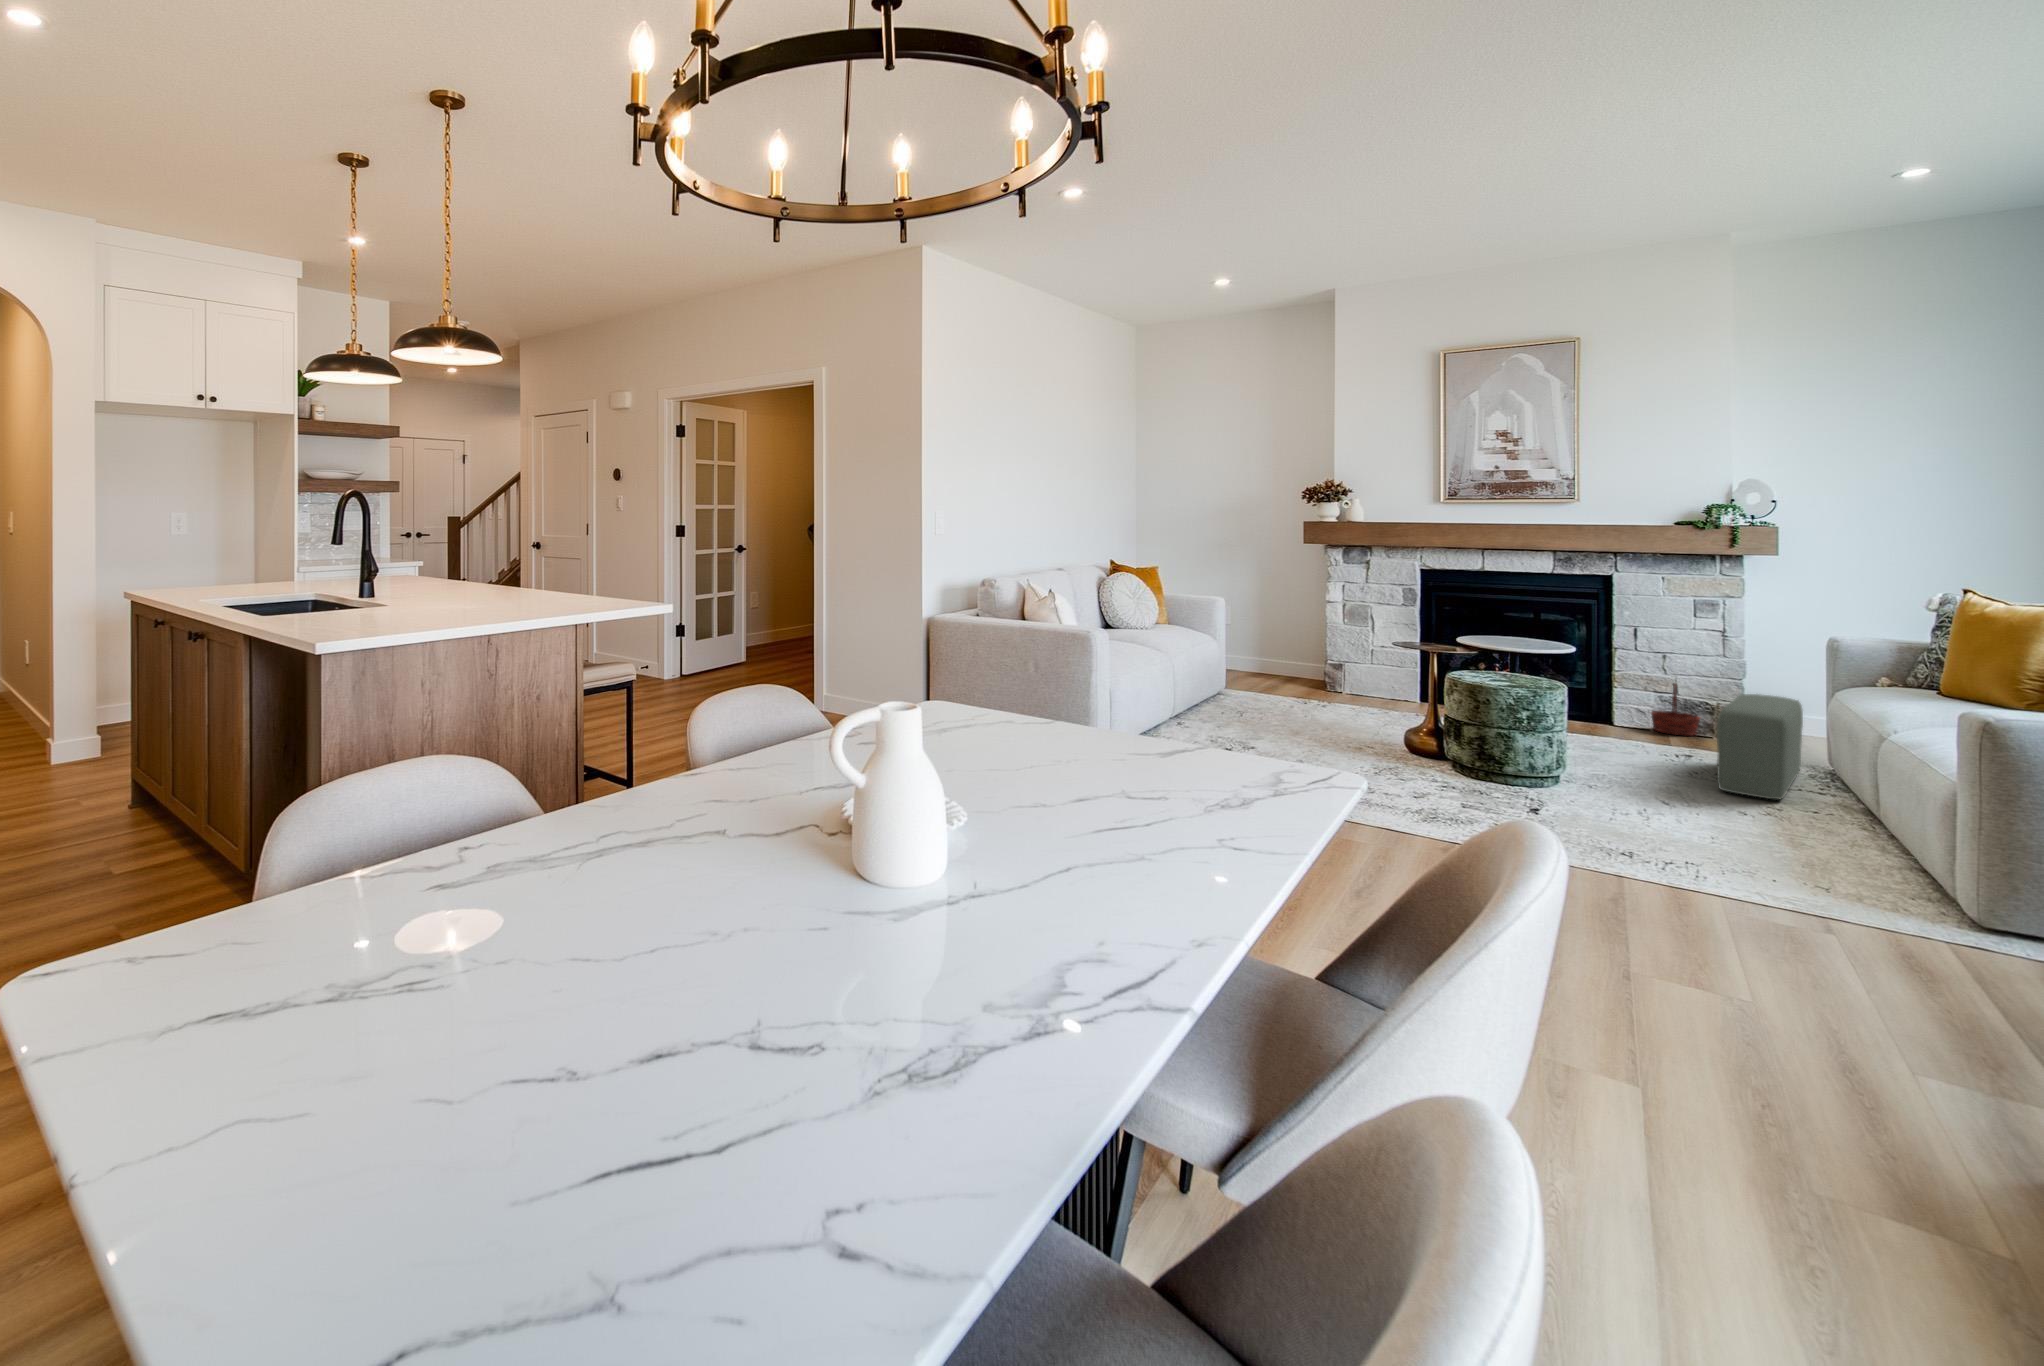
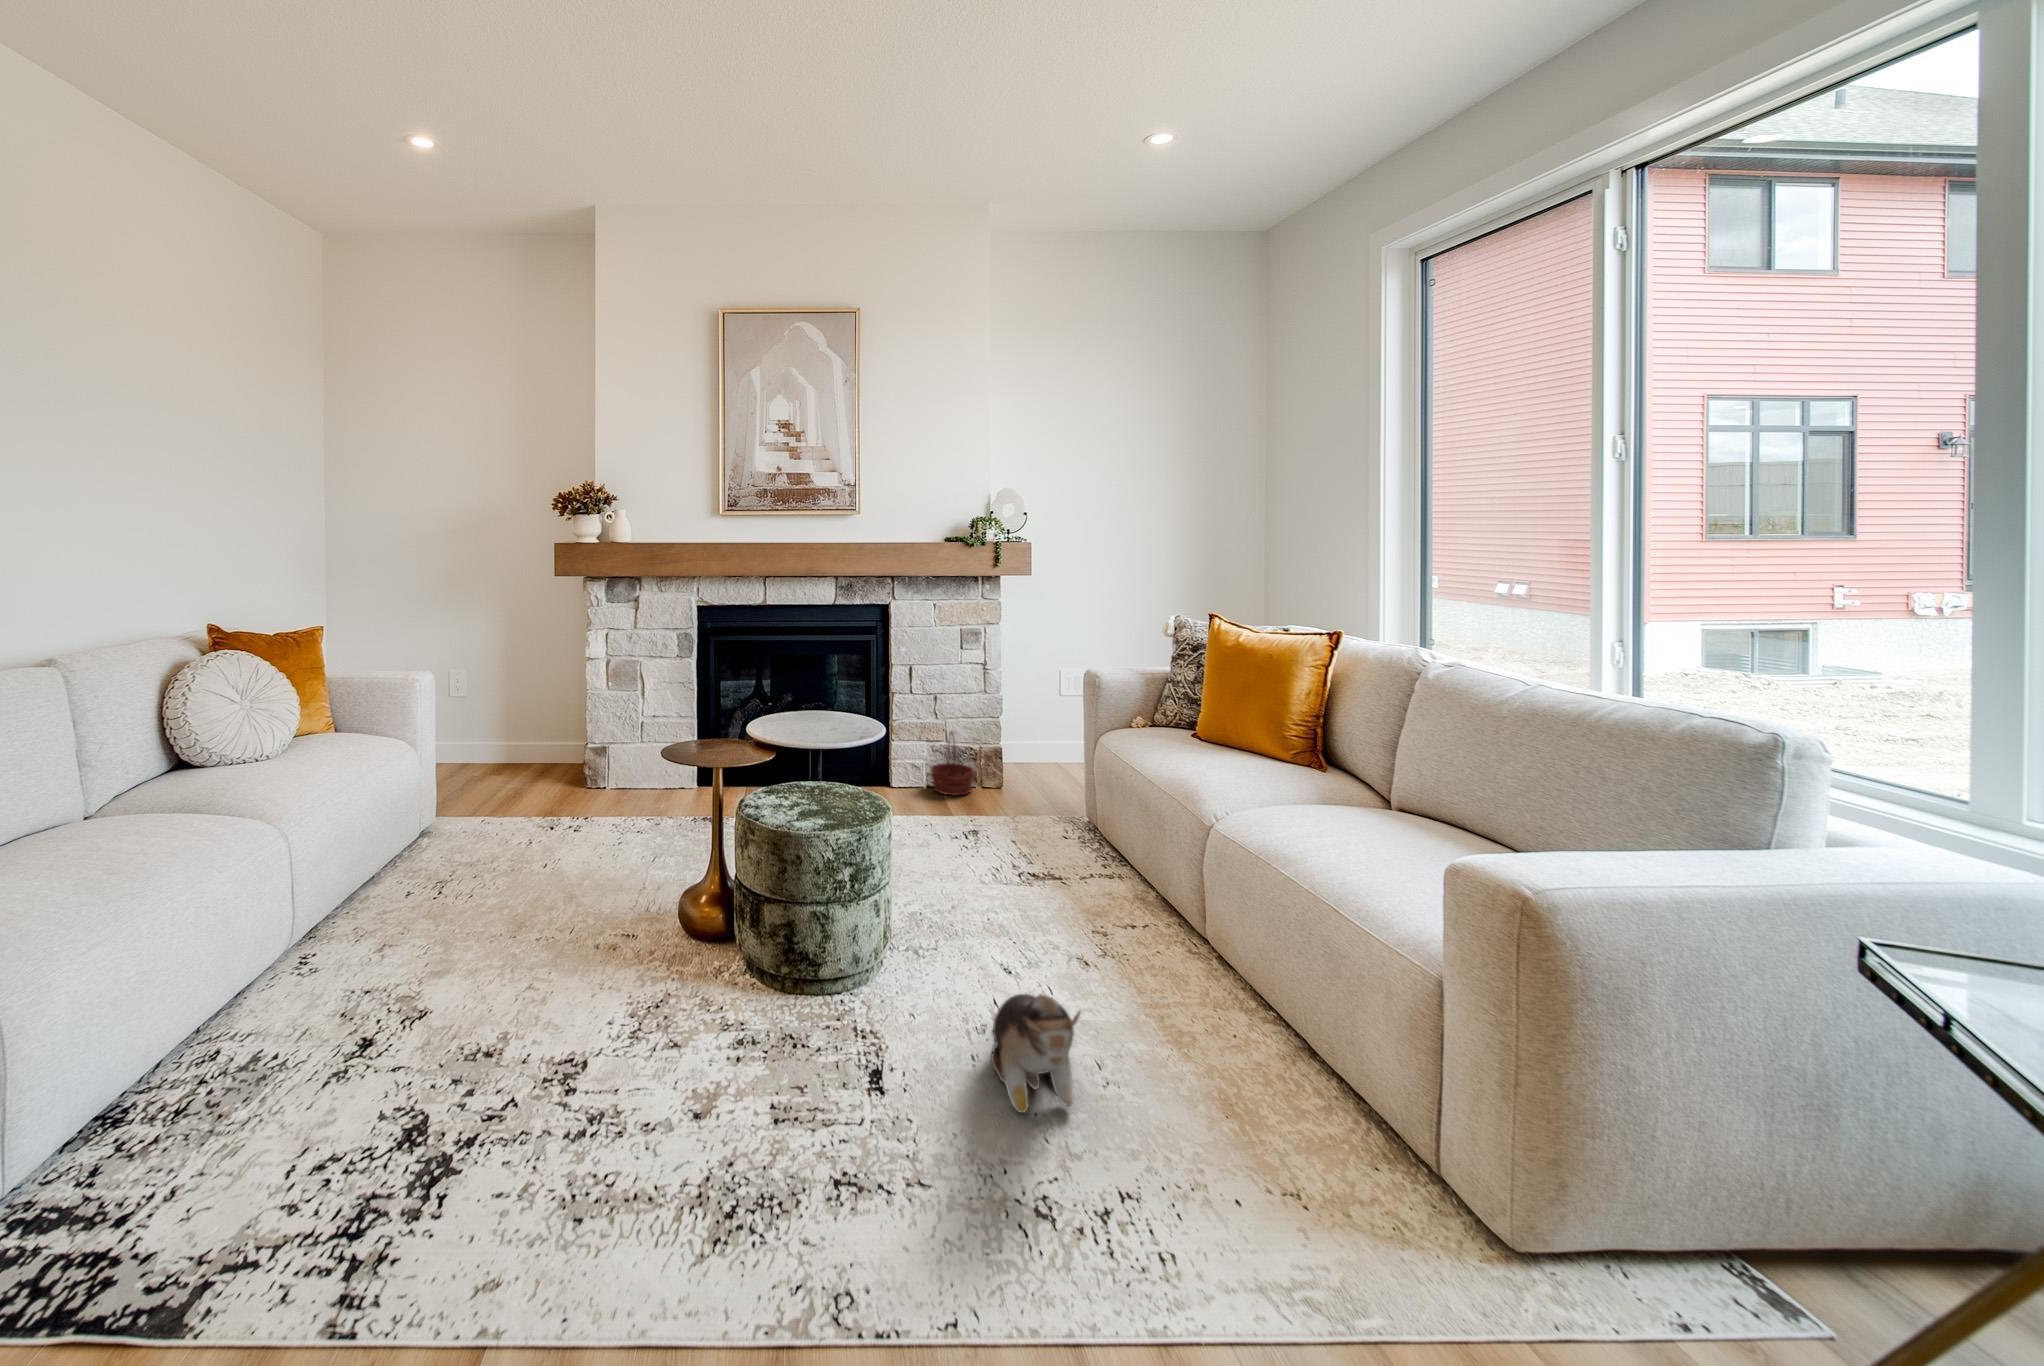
pouf: present [1717,694,1803,799] -> none [1029,756,1111,923]
plush toy: none [1622,767,1678,837] -> present [991,994,1081,1113]

